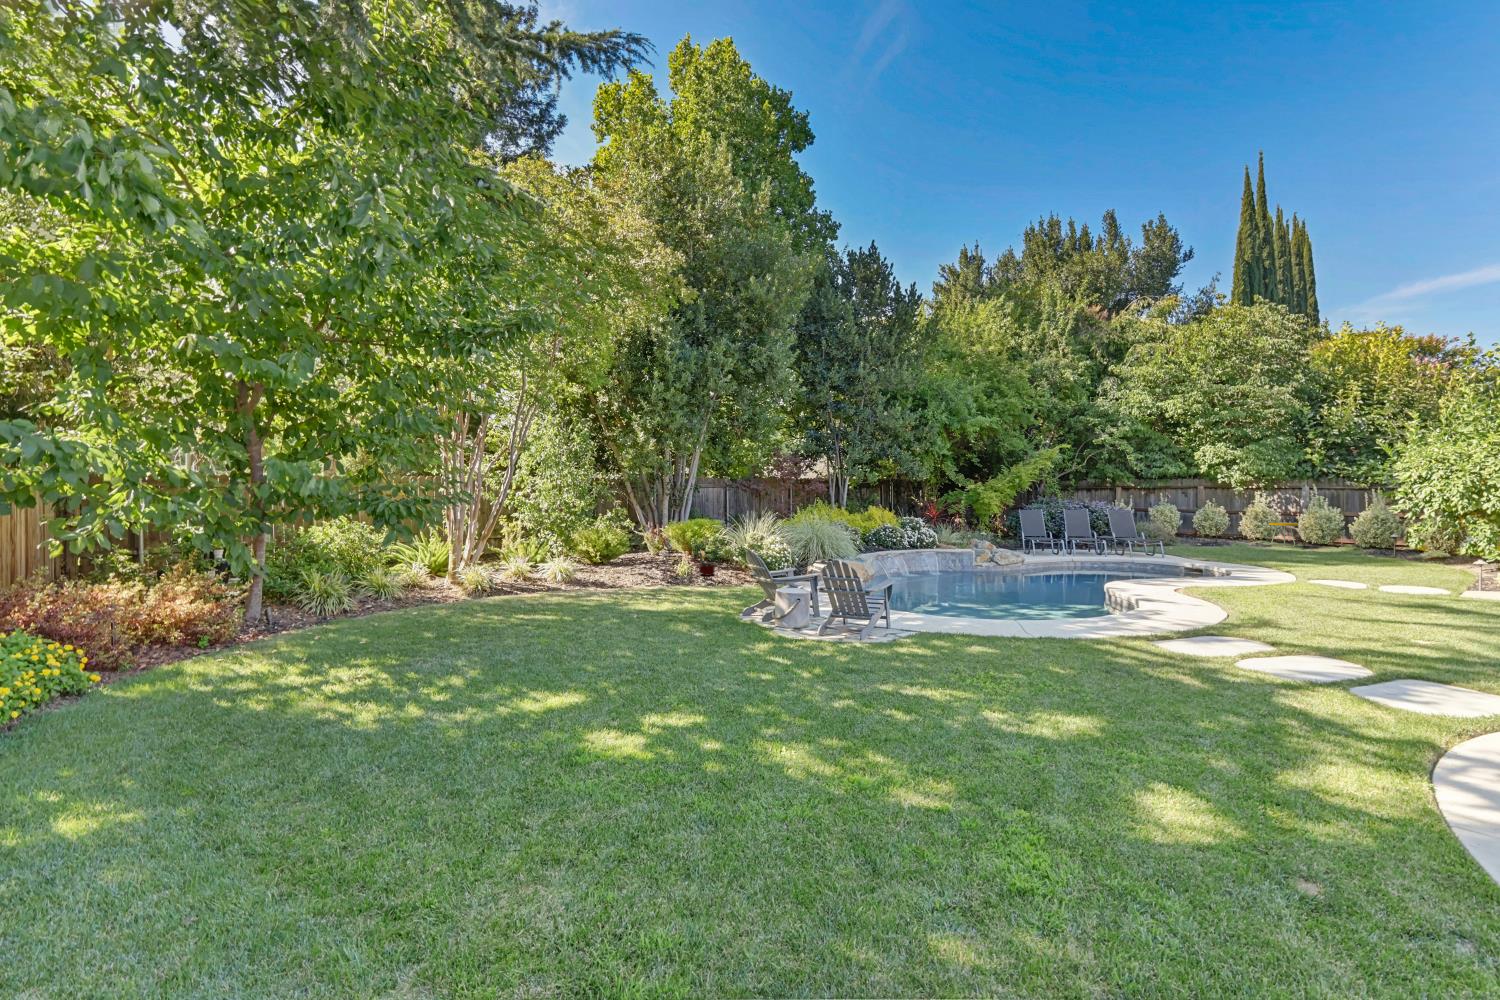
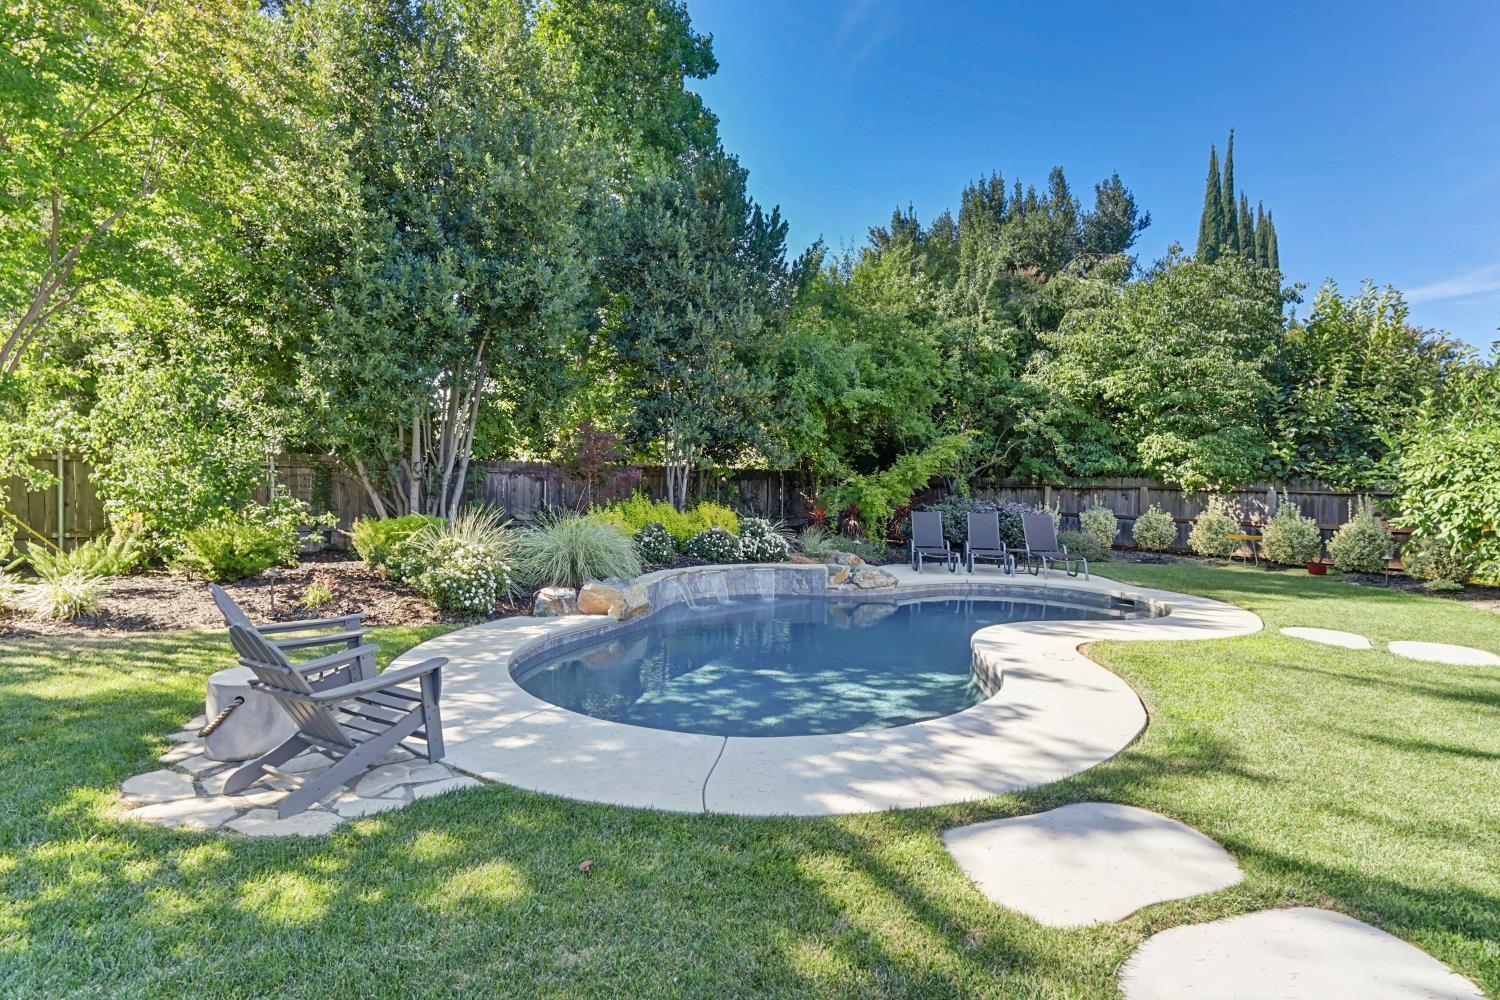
decorative plant: present [697,547,727,576] -> present [1298,540,1330,575]

